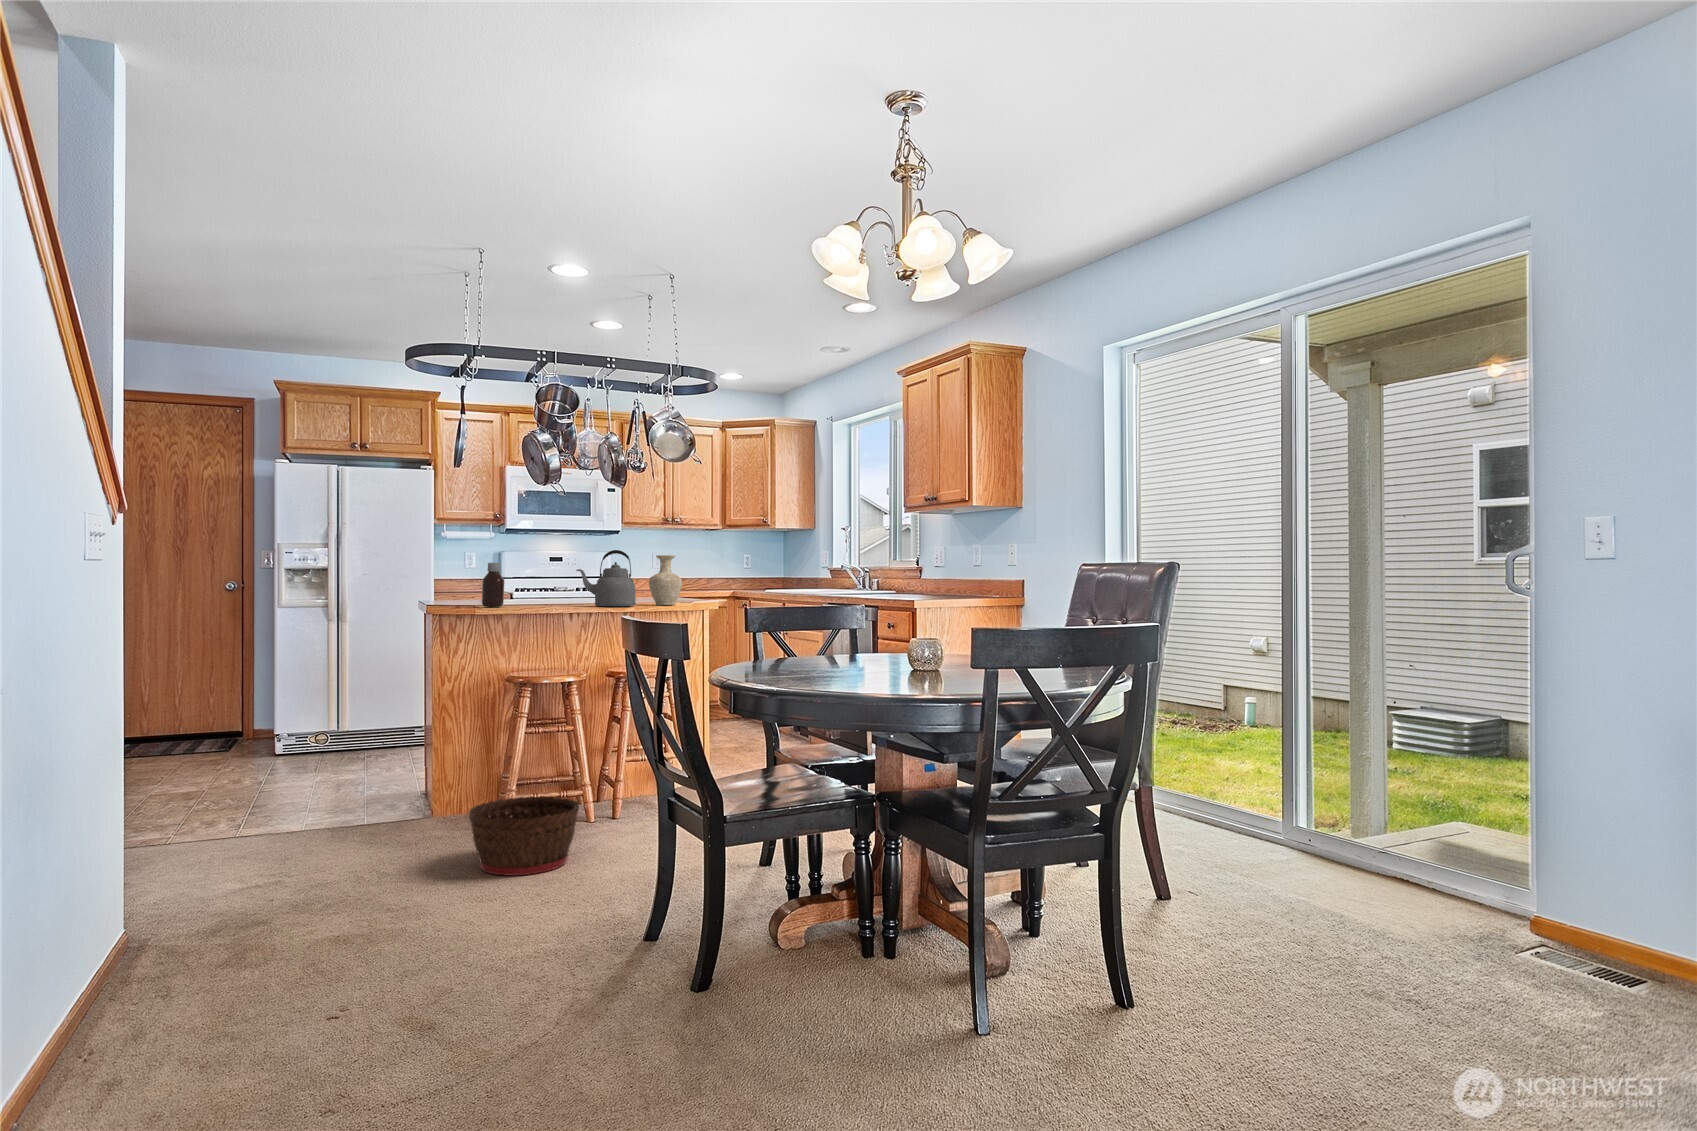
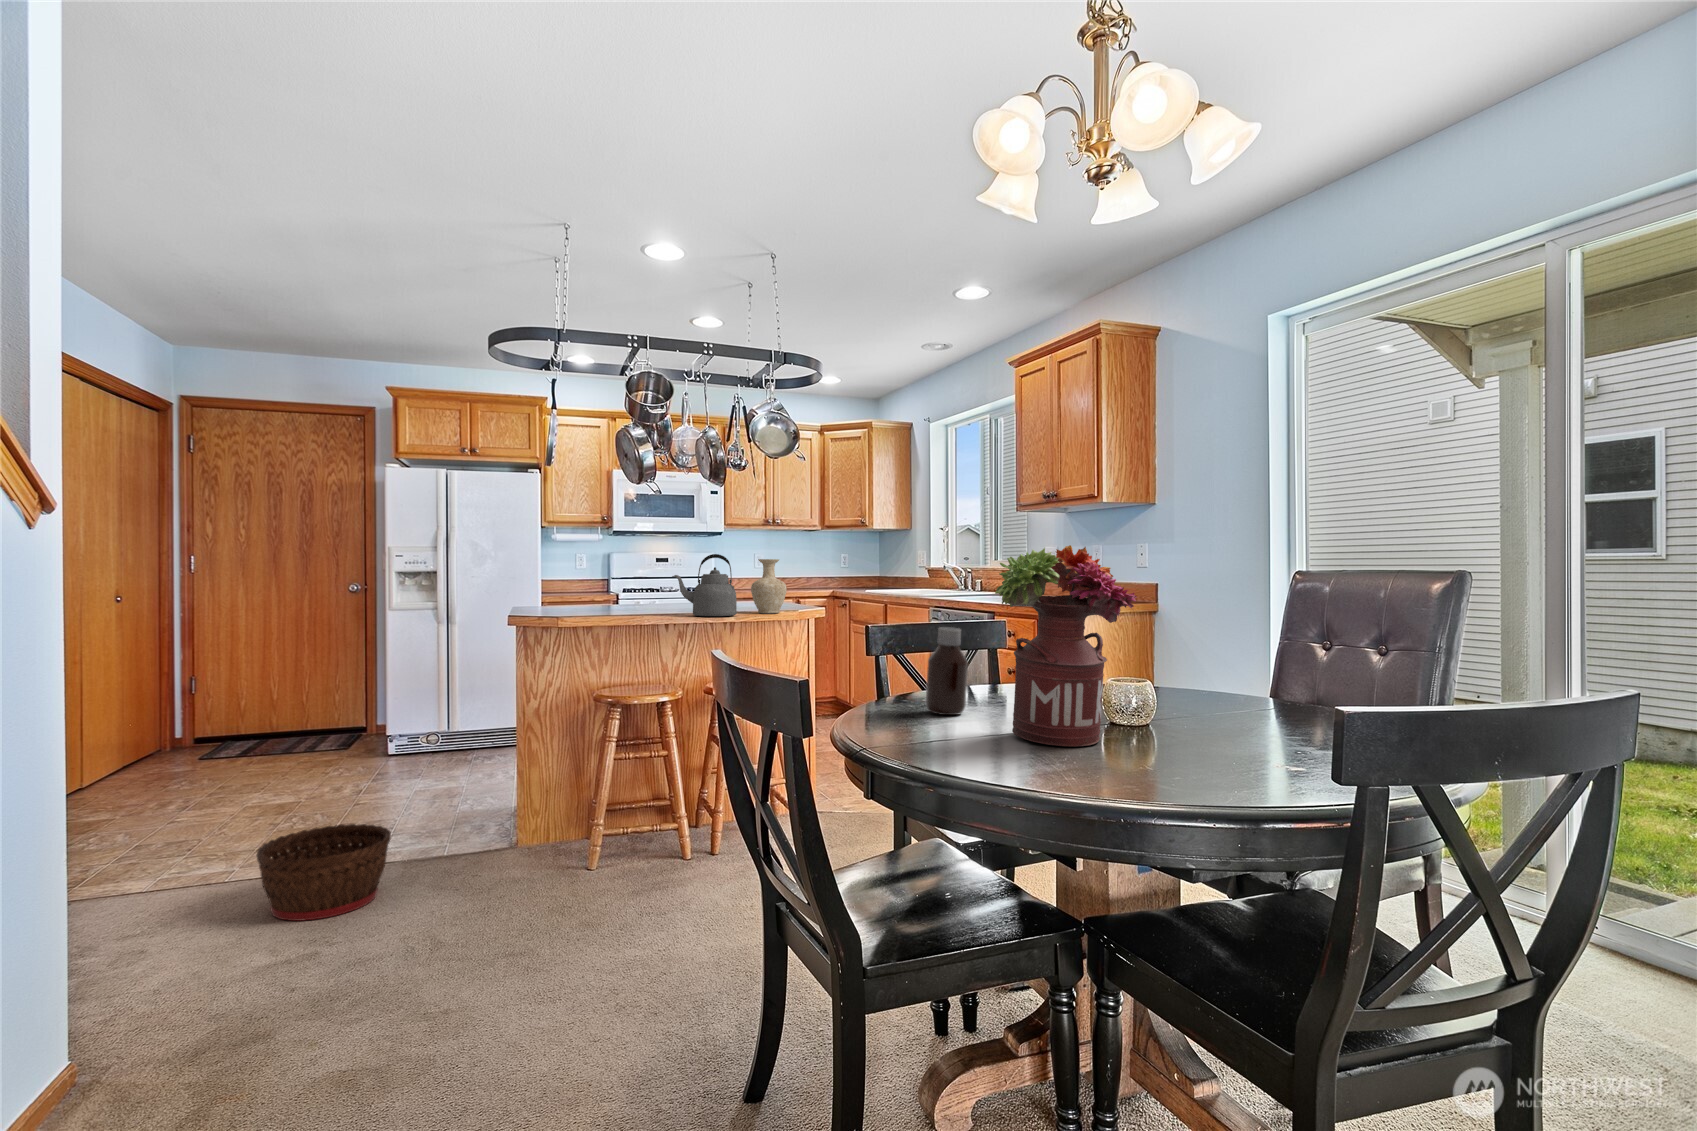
flower arrangement: none [820,539,916,676] -> present [995,545,1136,747]
bottle: present [482,563,504,607] -> present [926,627,968,715]
basket: present [469,796,579,876] -> present [256,824,391,921]

